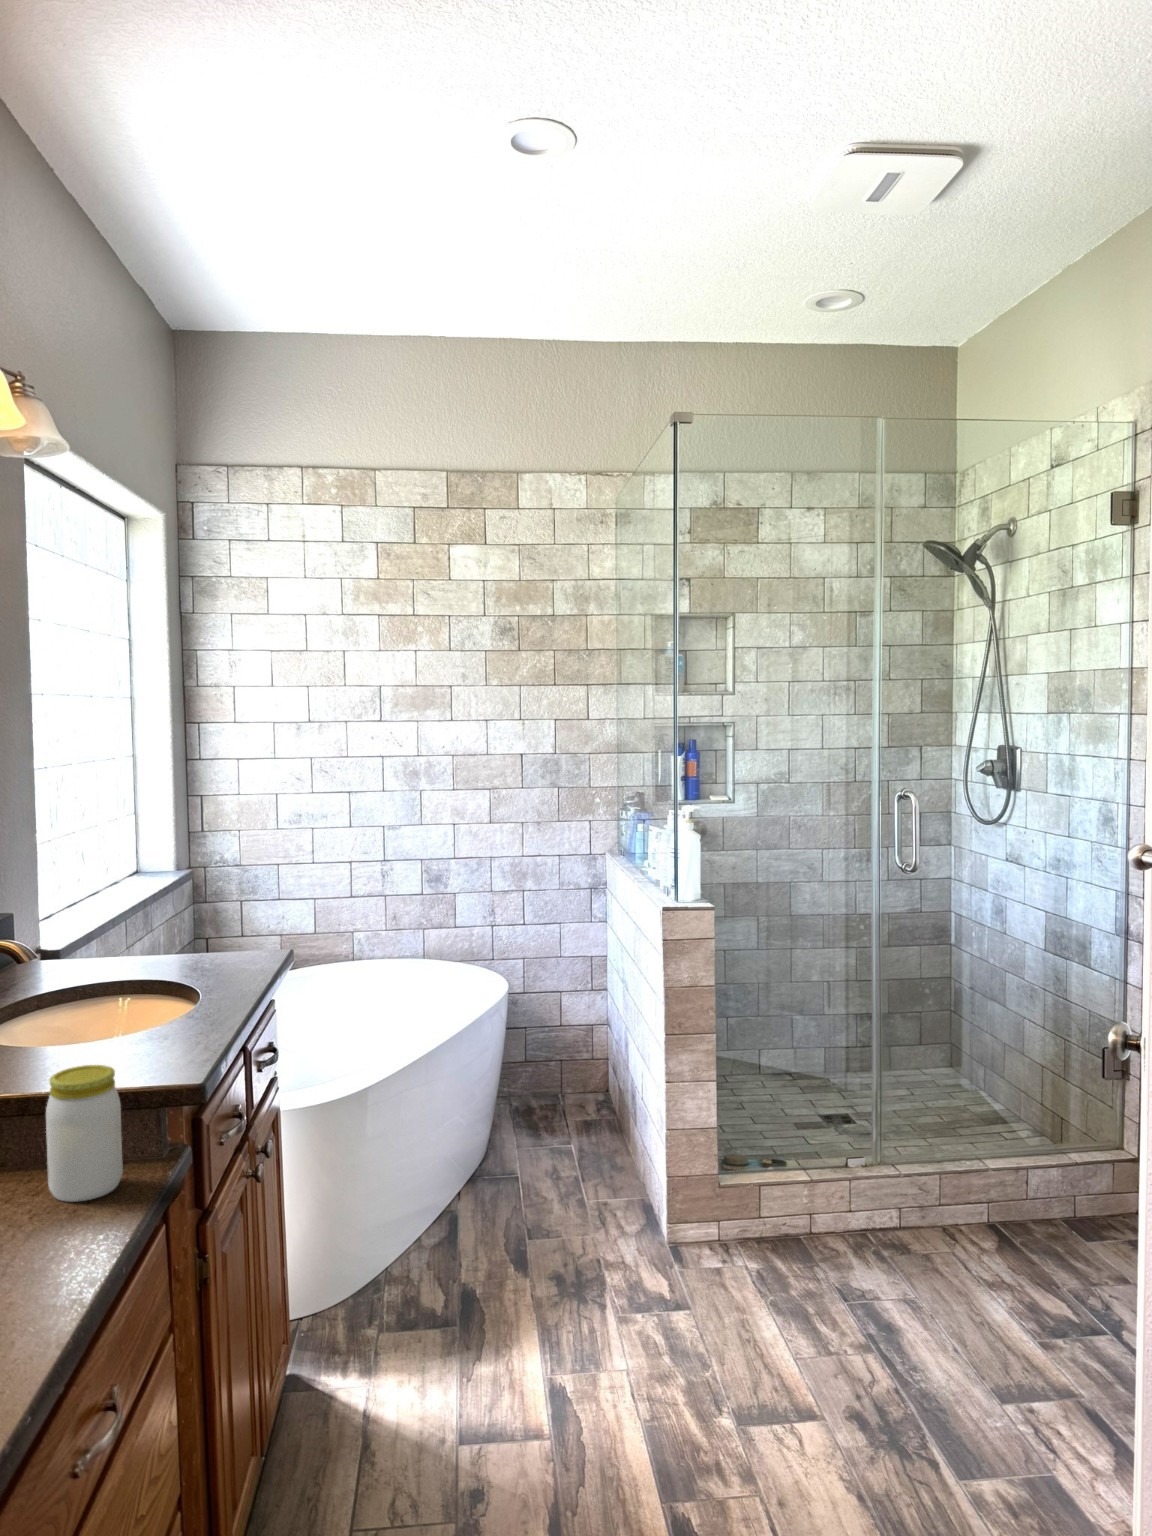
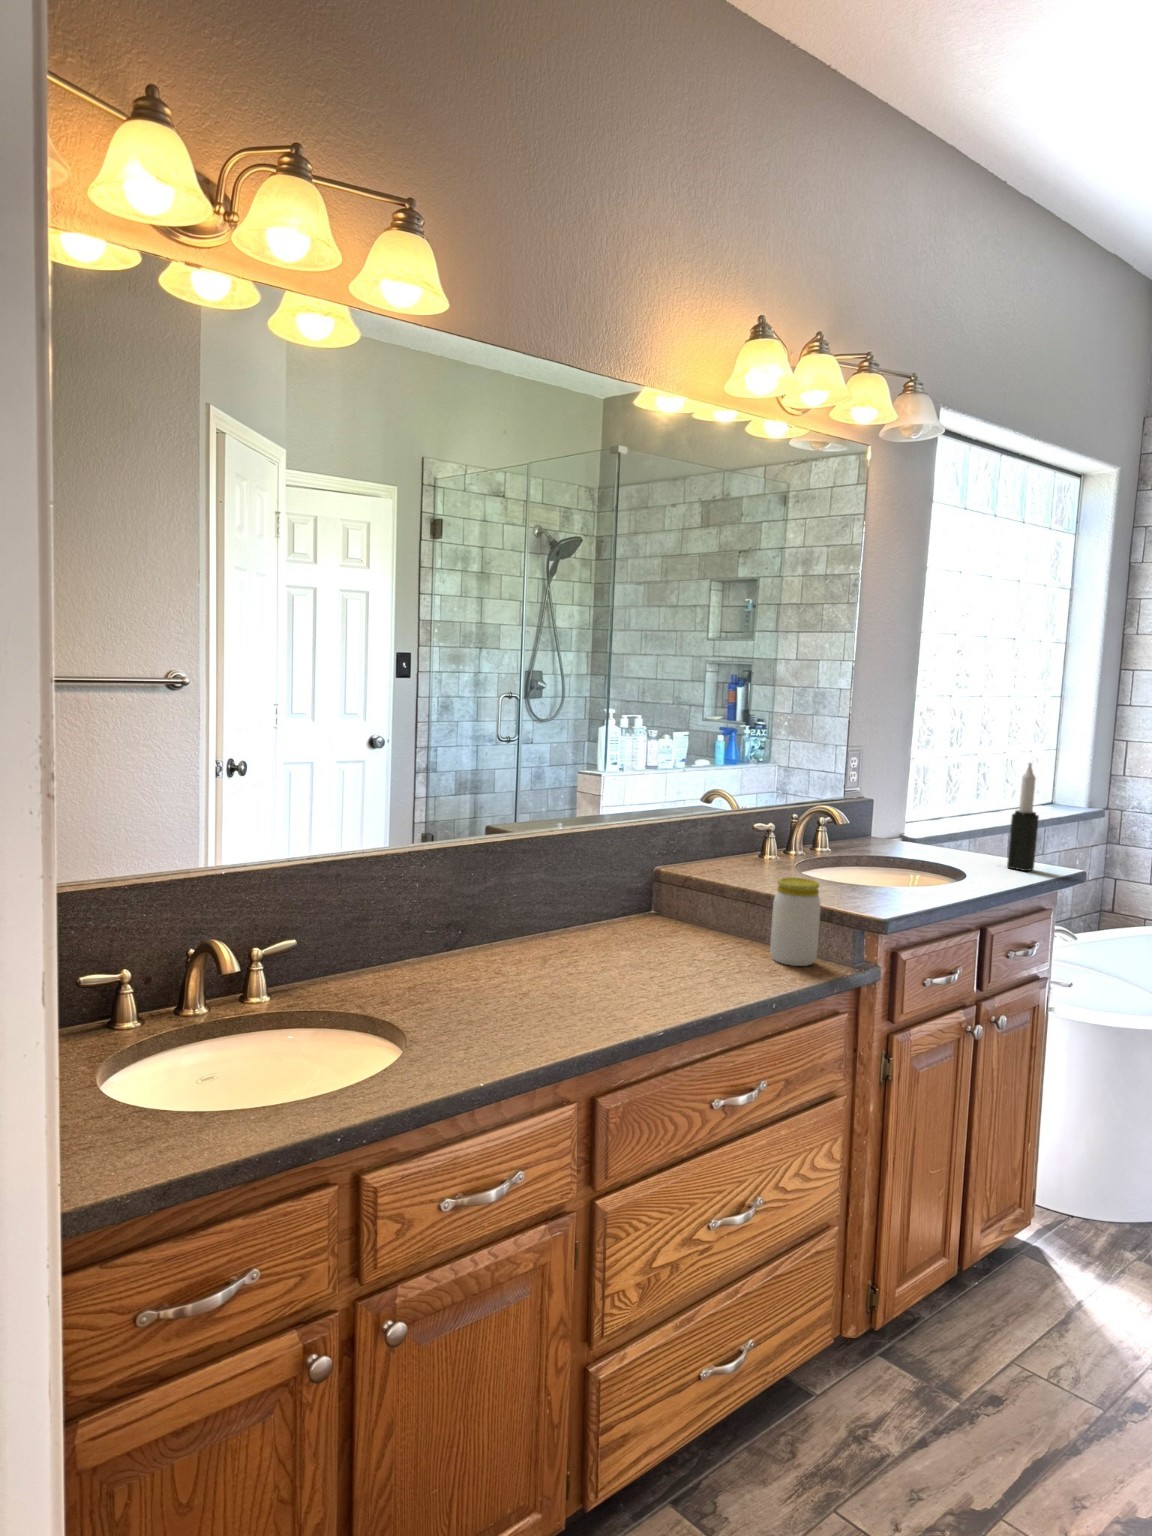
candle: none [222,843,251,967] -> present [1007,763,1039,871]

